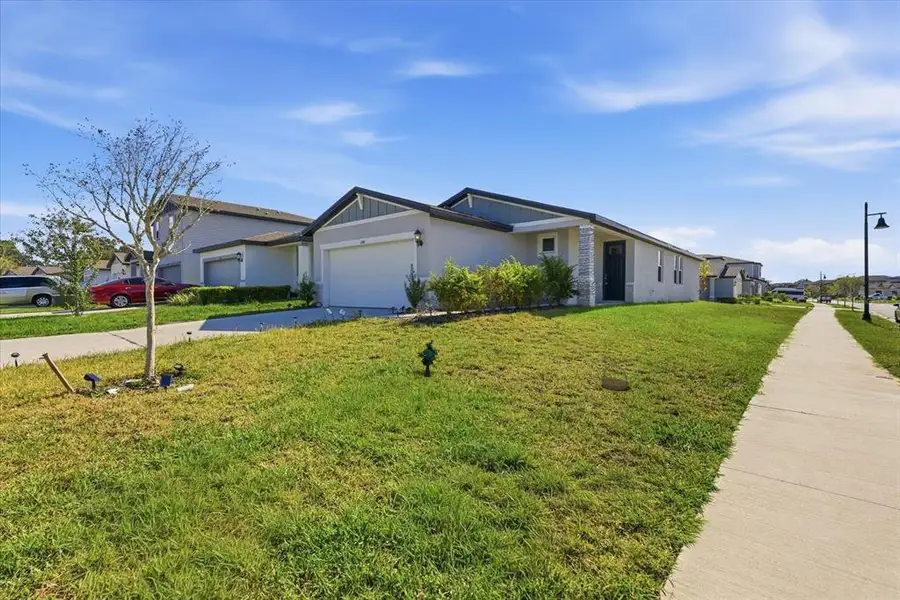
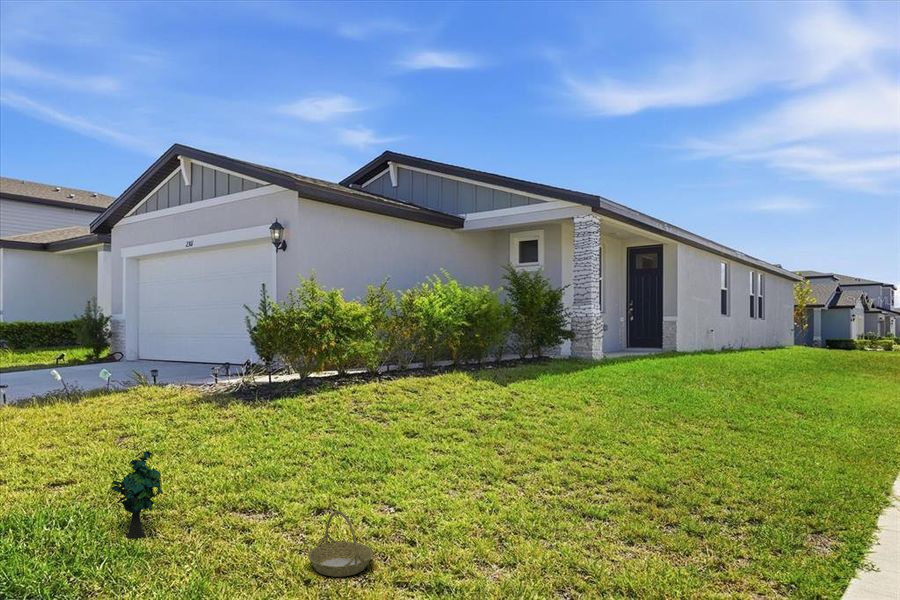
basket: present [601,364,629,390] -> present [308,511,373,577]

